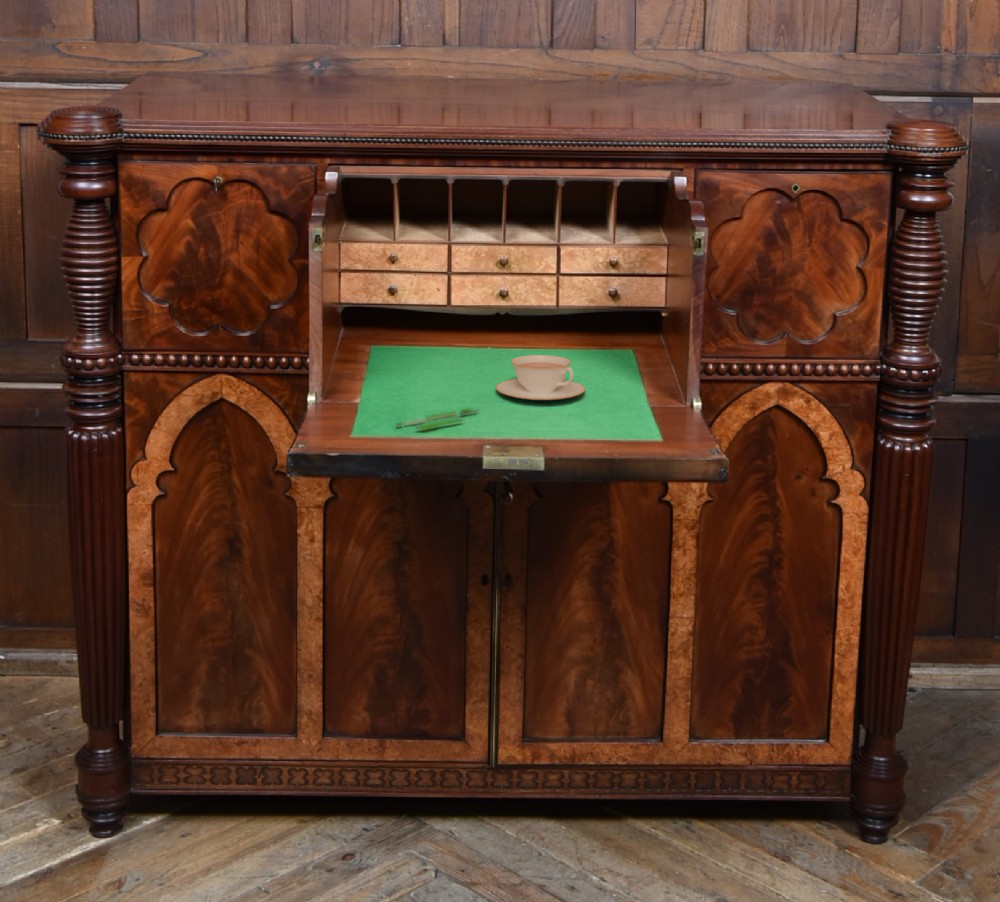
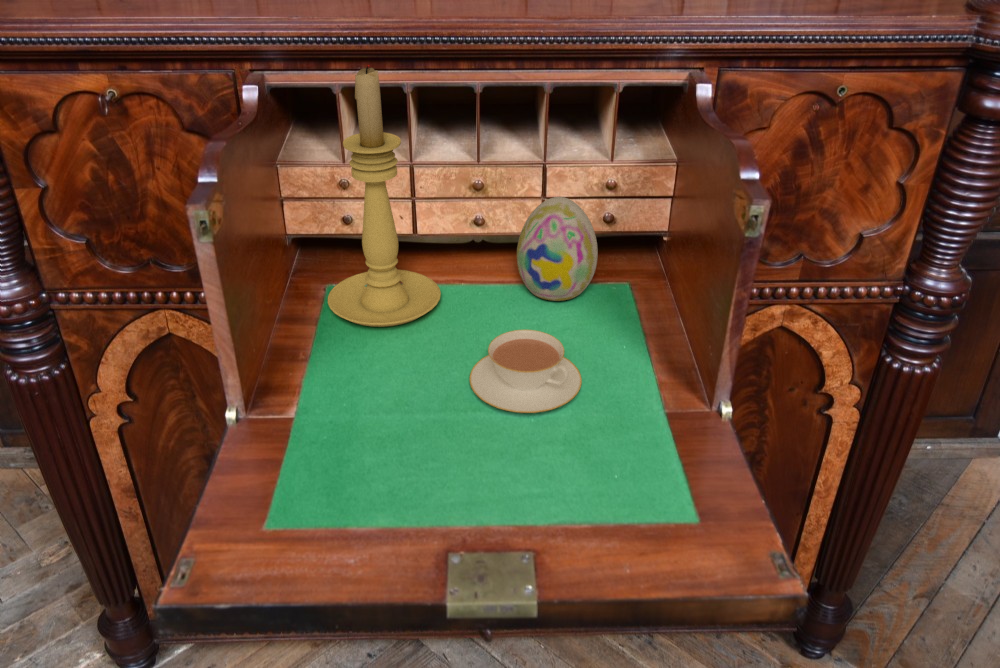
candle holder: none [375,156,470,364] -> present [328,65,441,327]
decorative egg: none [535,269,604,357] -> present [517,197,598,301]
pen: present [398,409,476,430] -> none [332,431,447,495]

